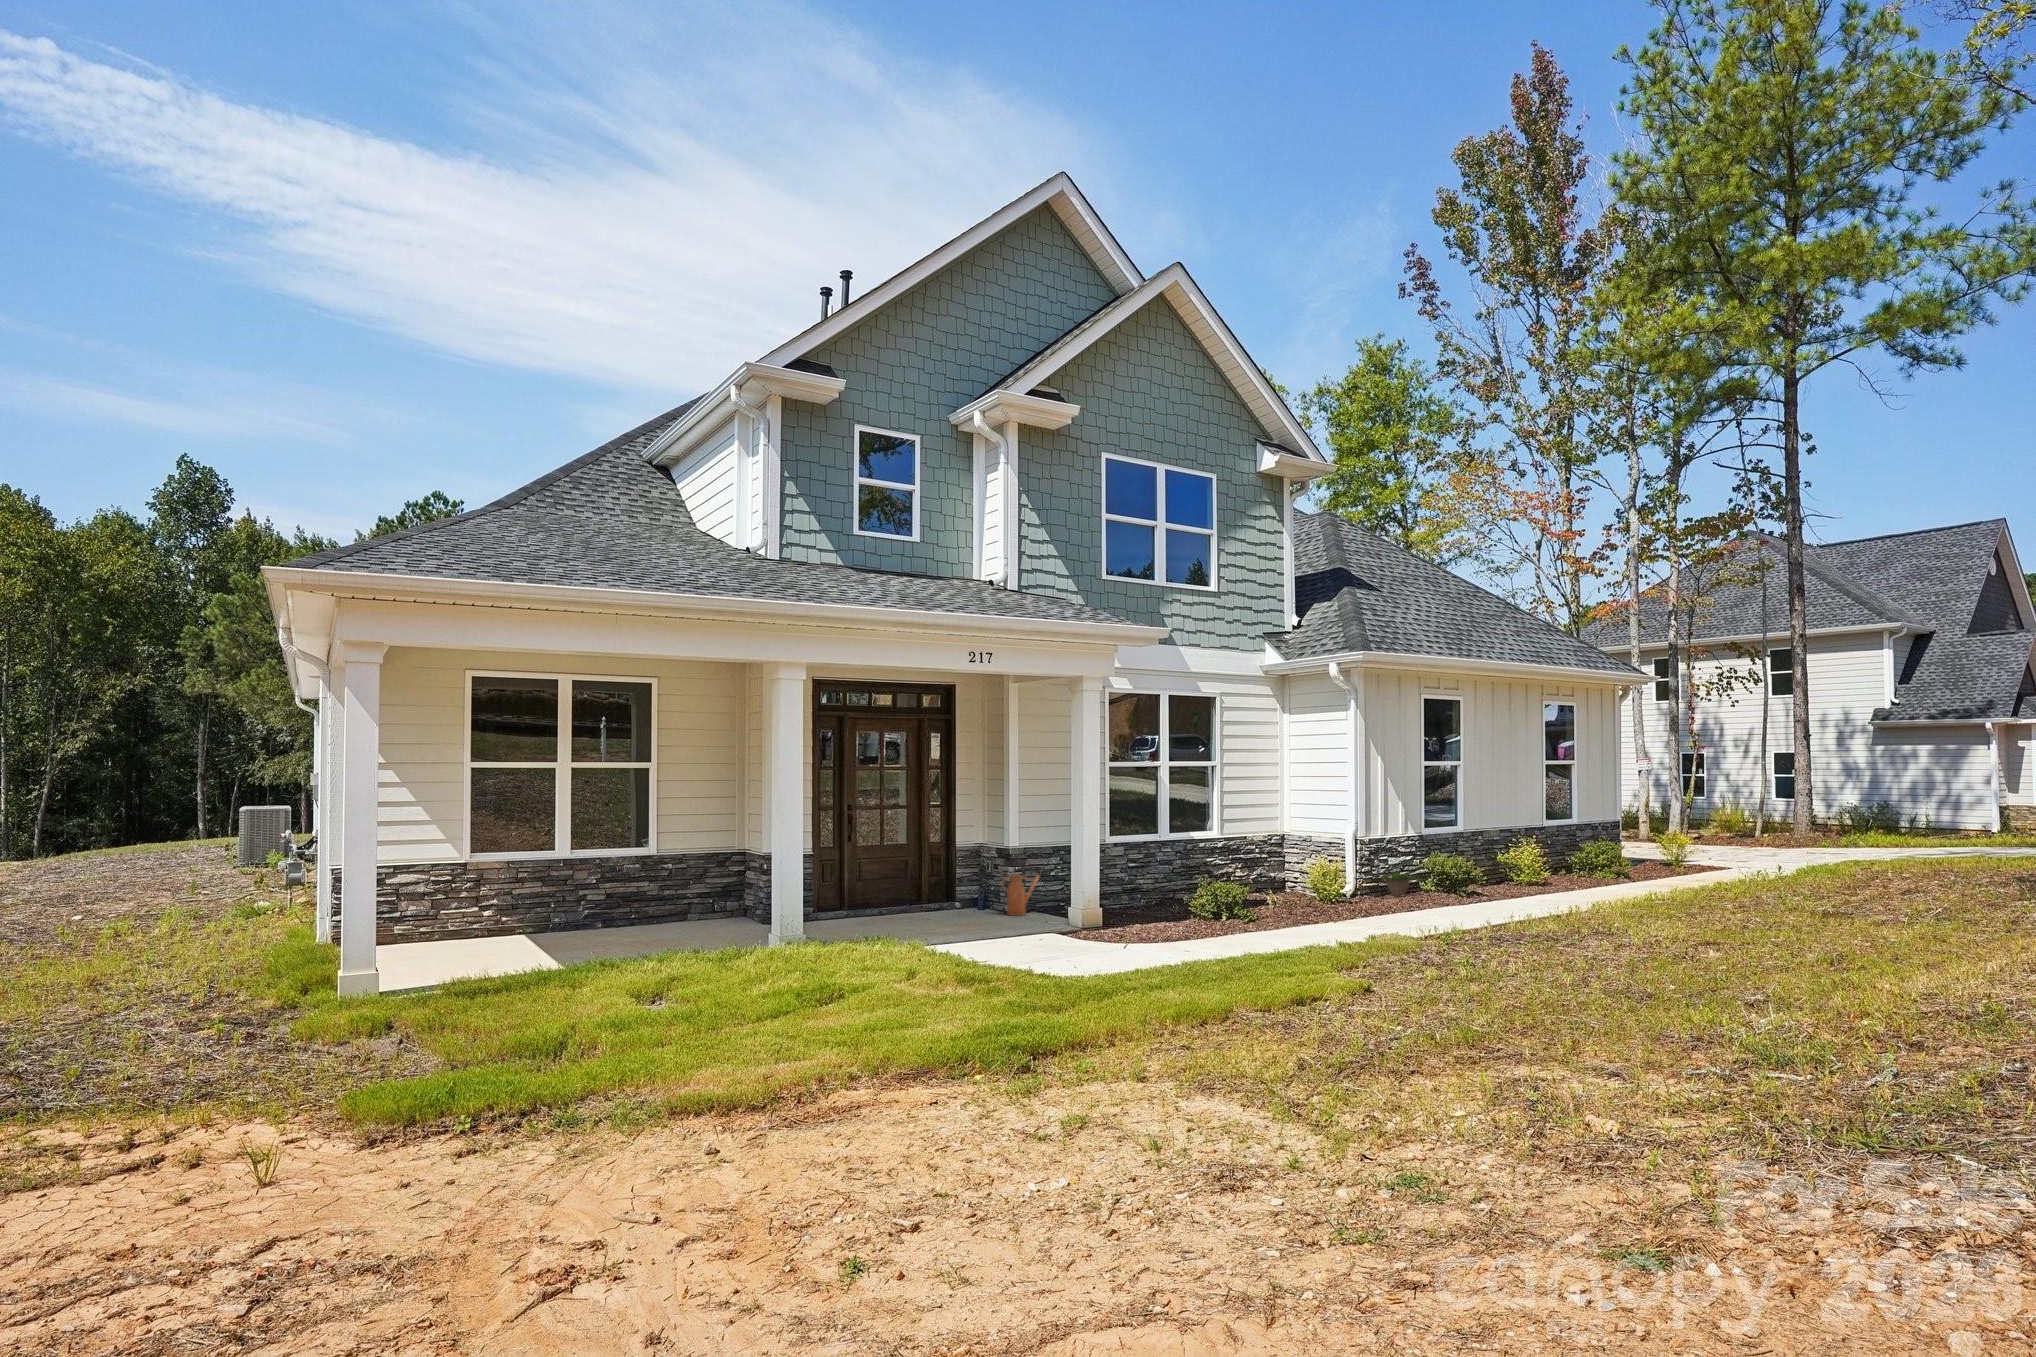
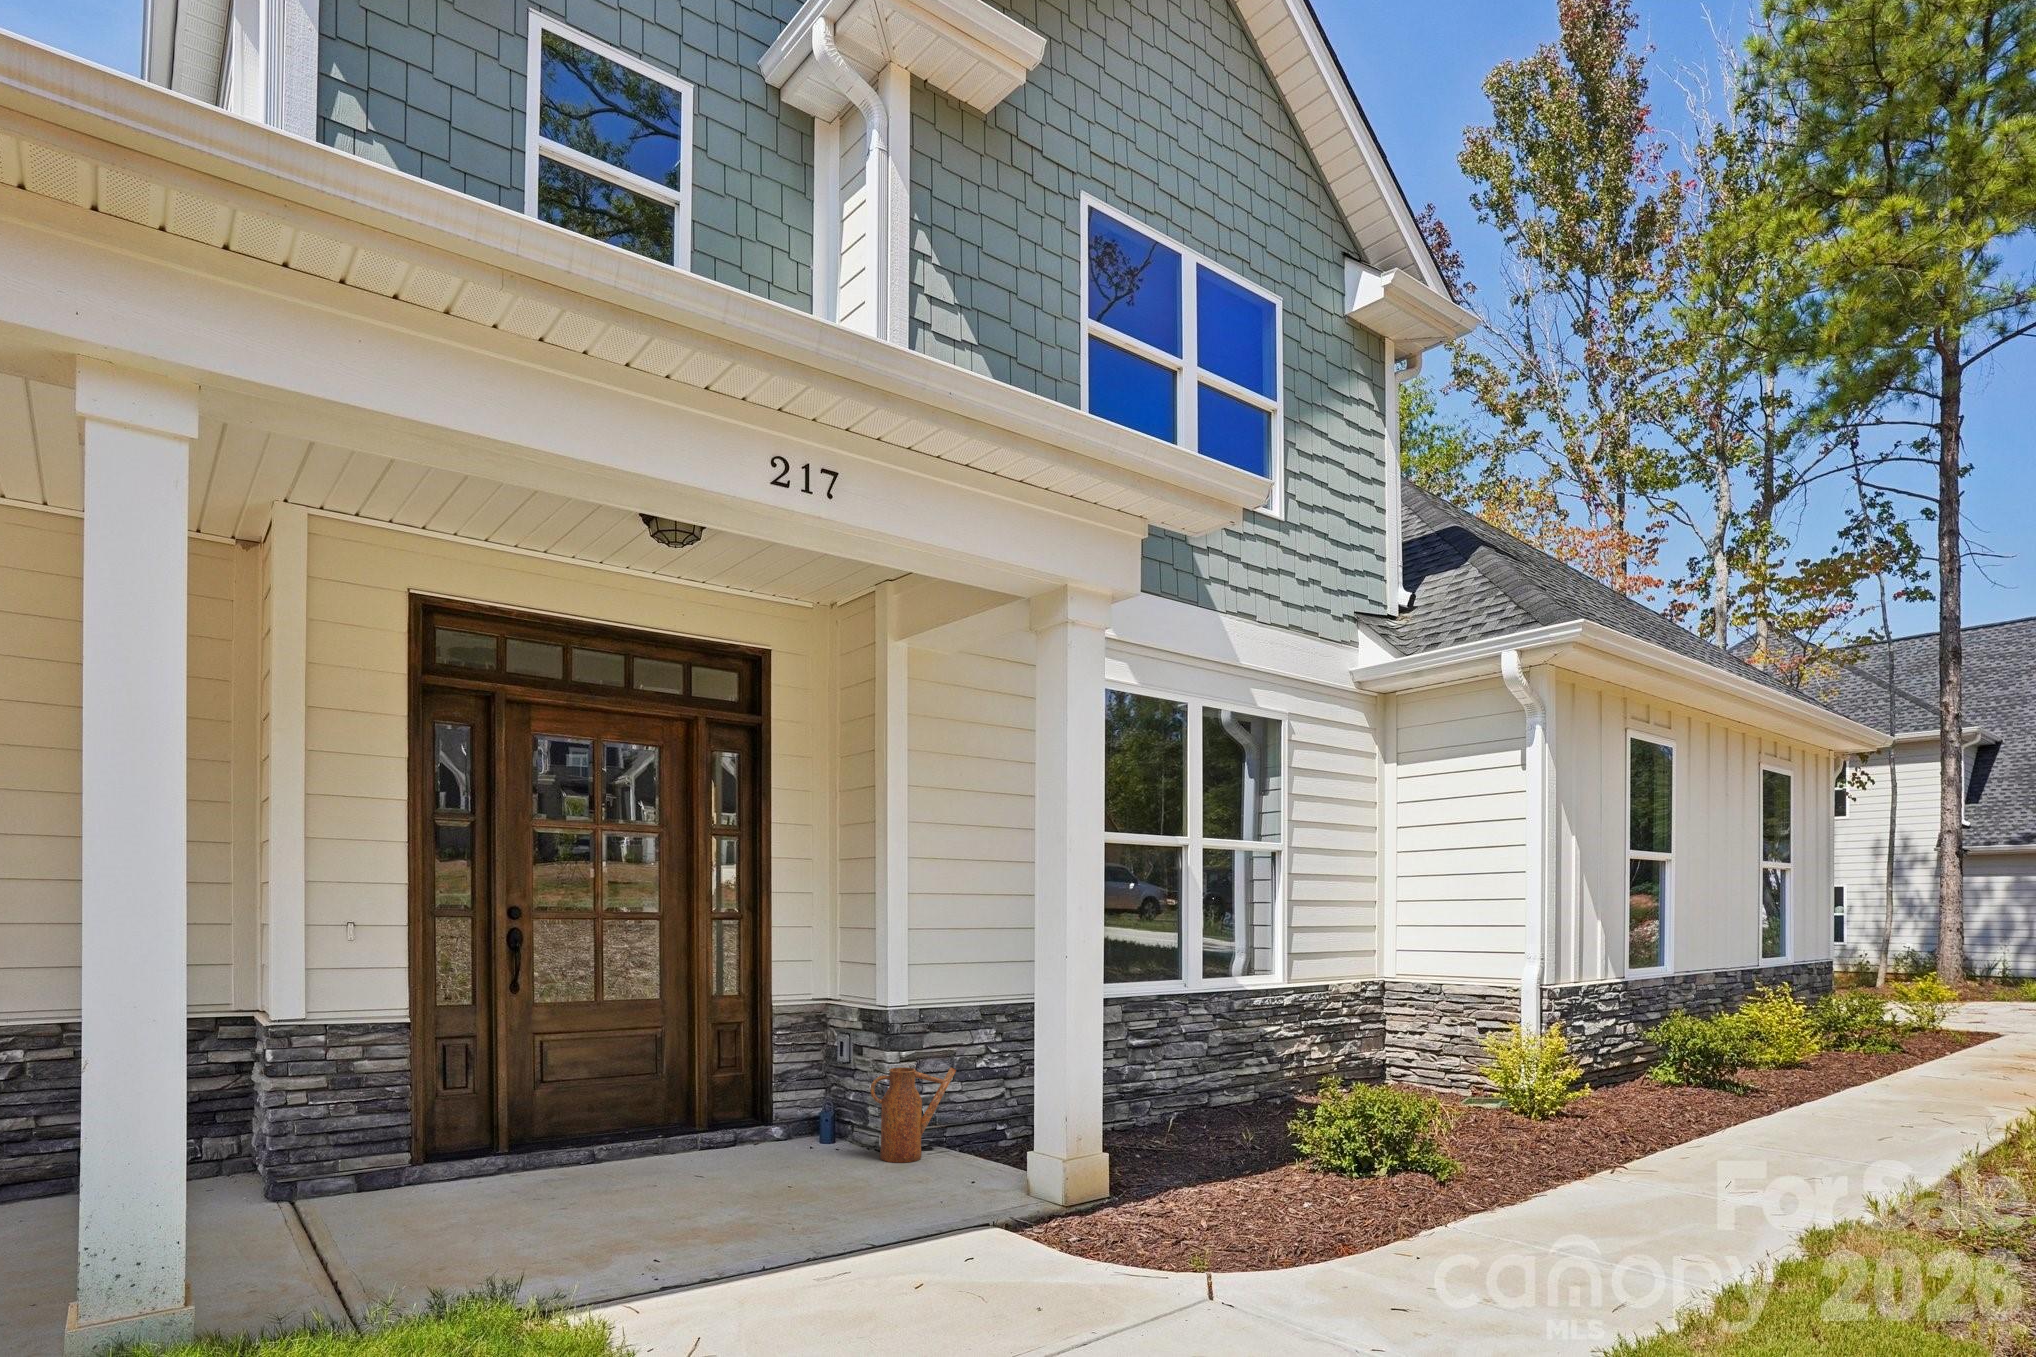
decorative plant: present [1382,871,1413,897] -> none [1568,1051,1660,1105]

